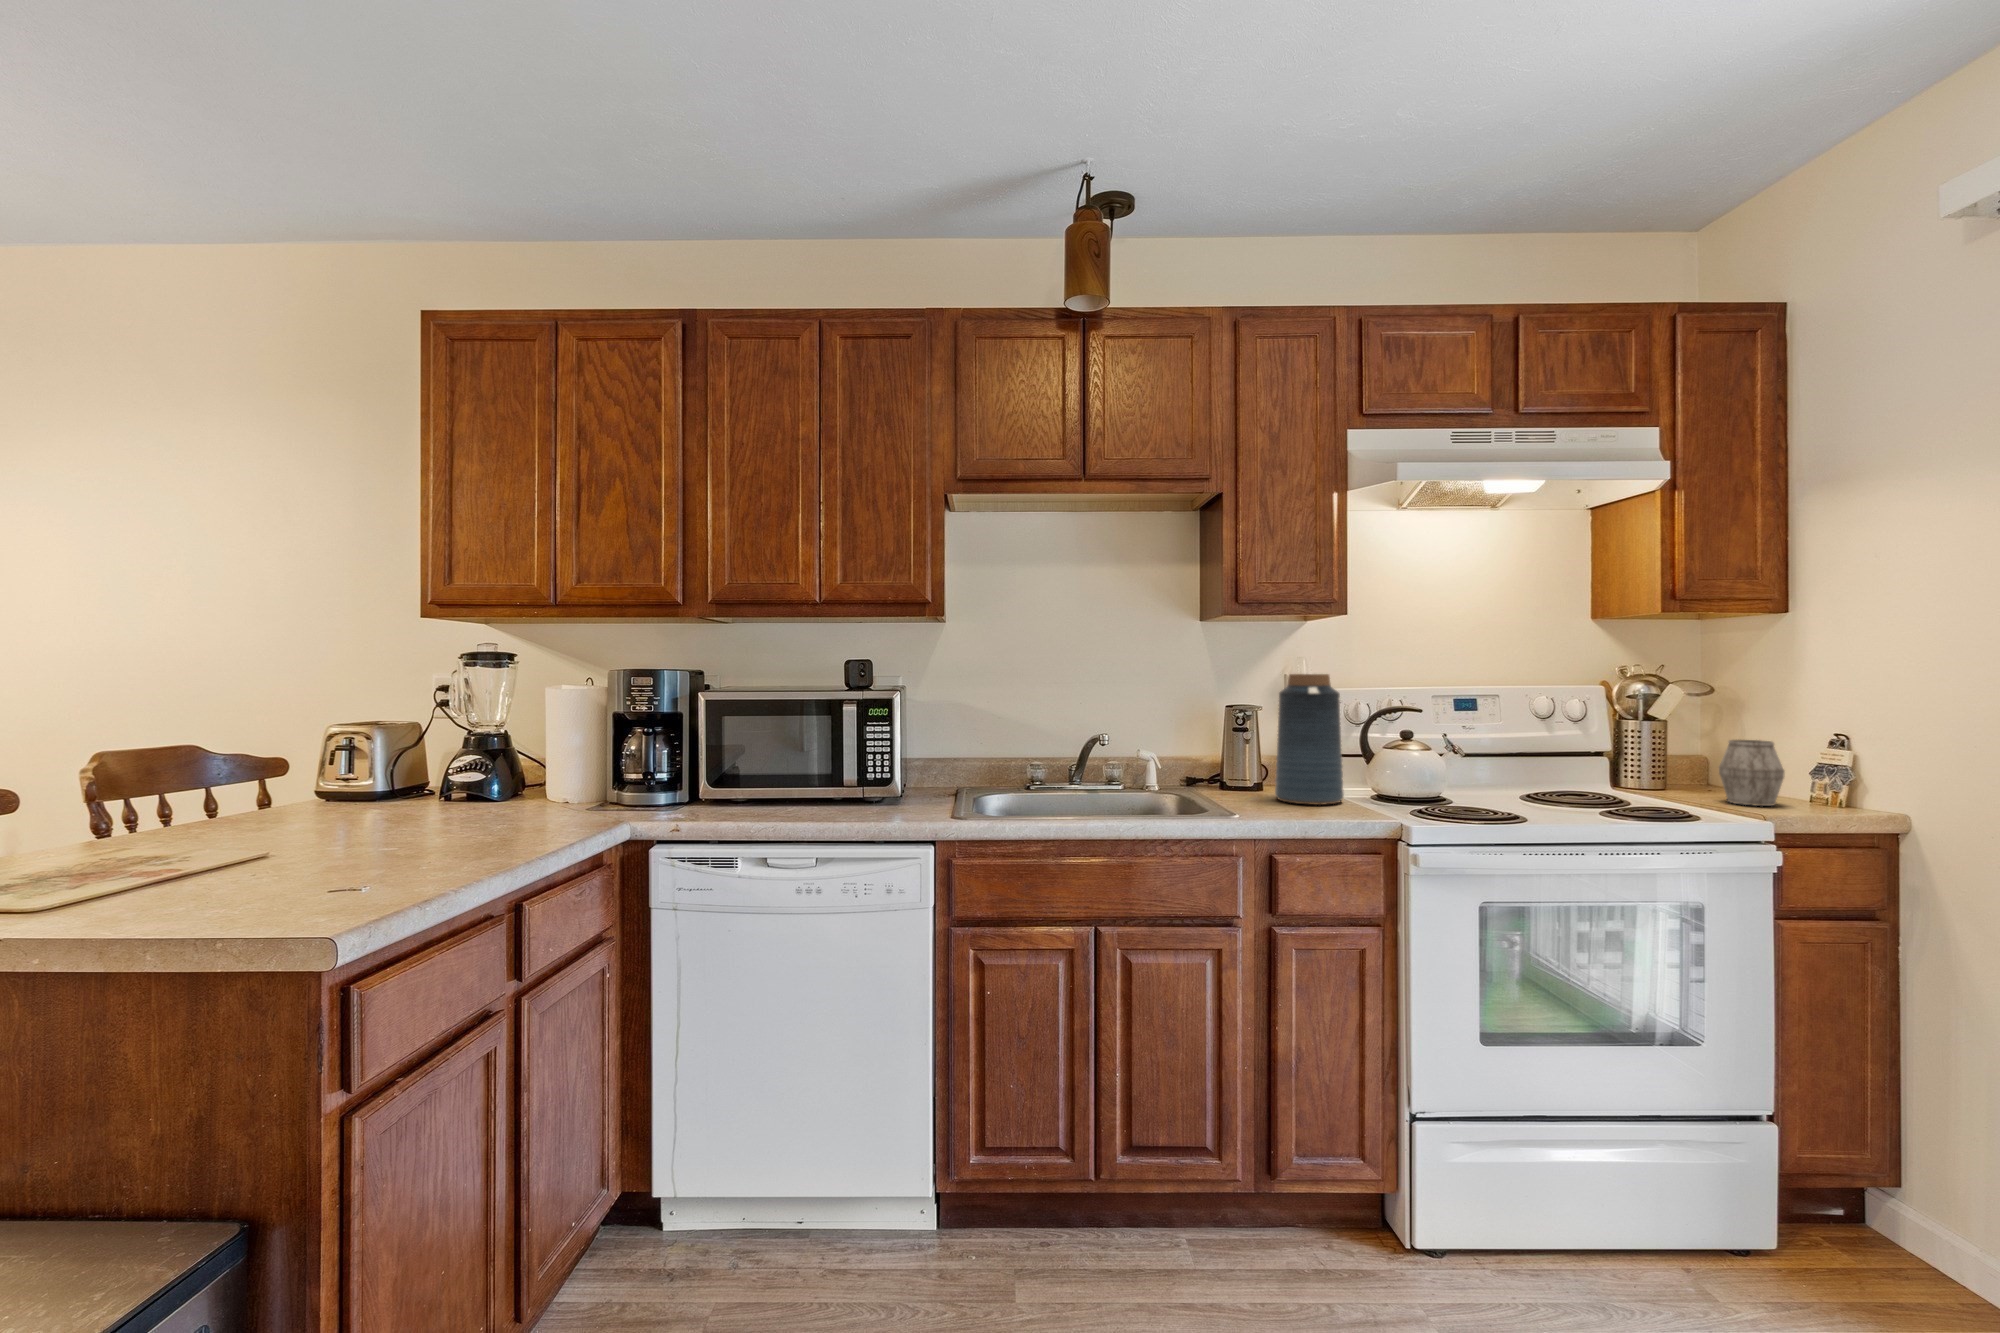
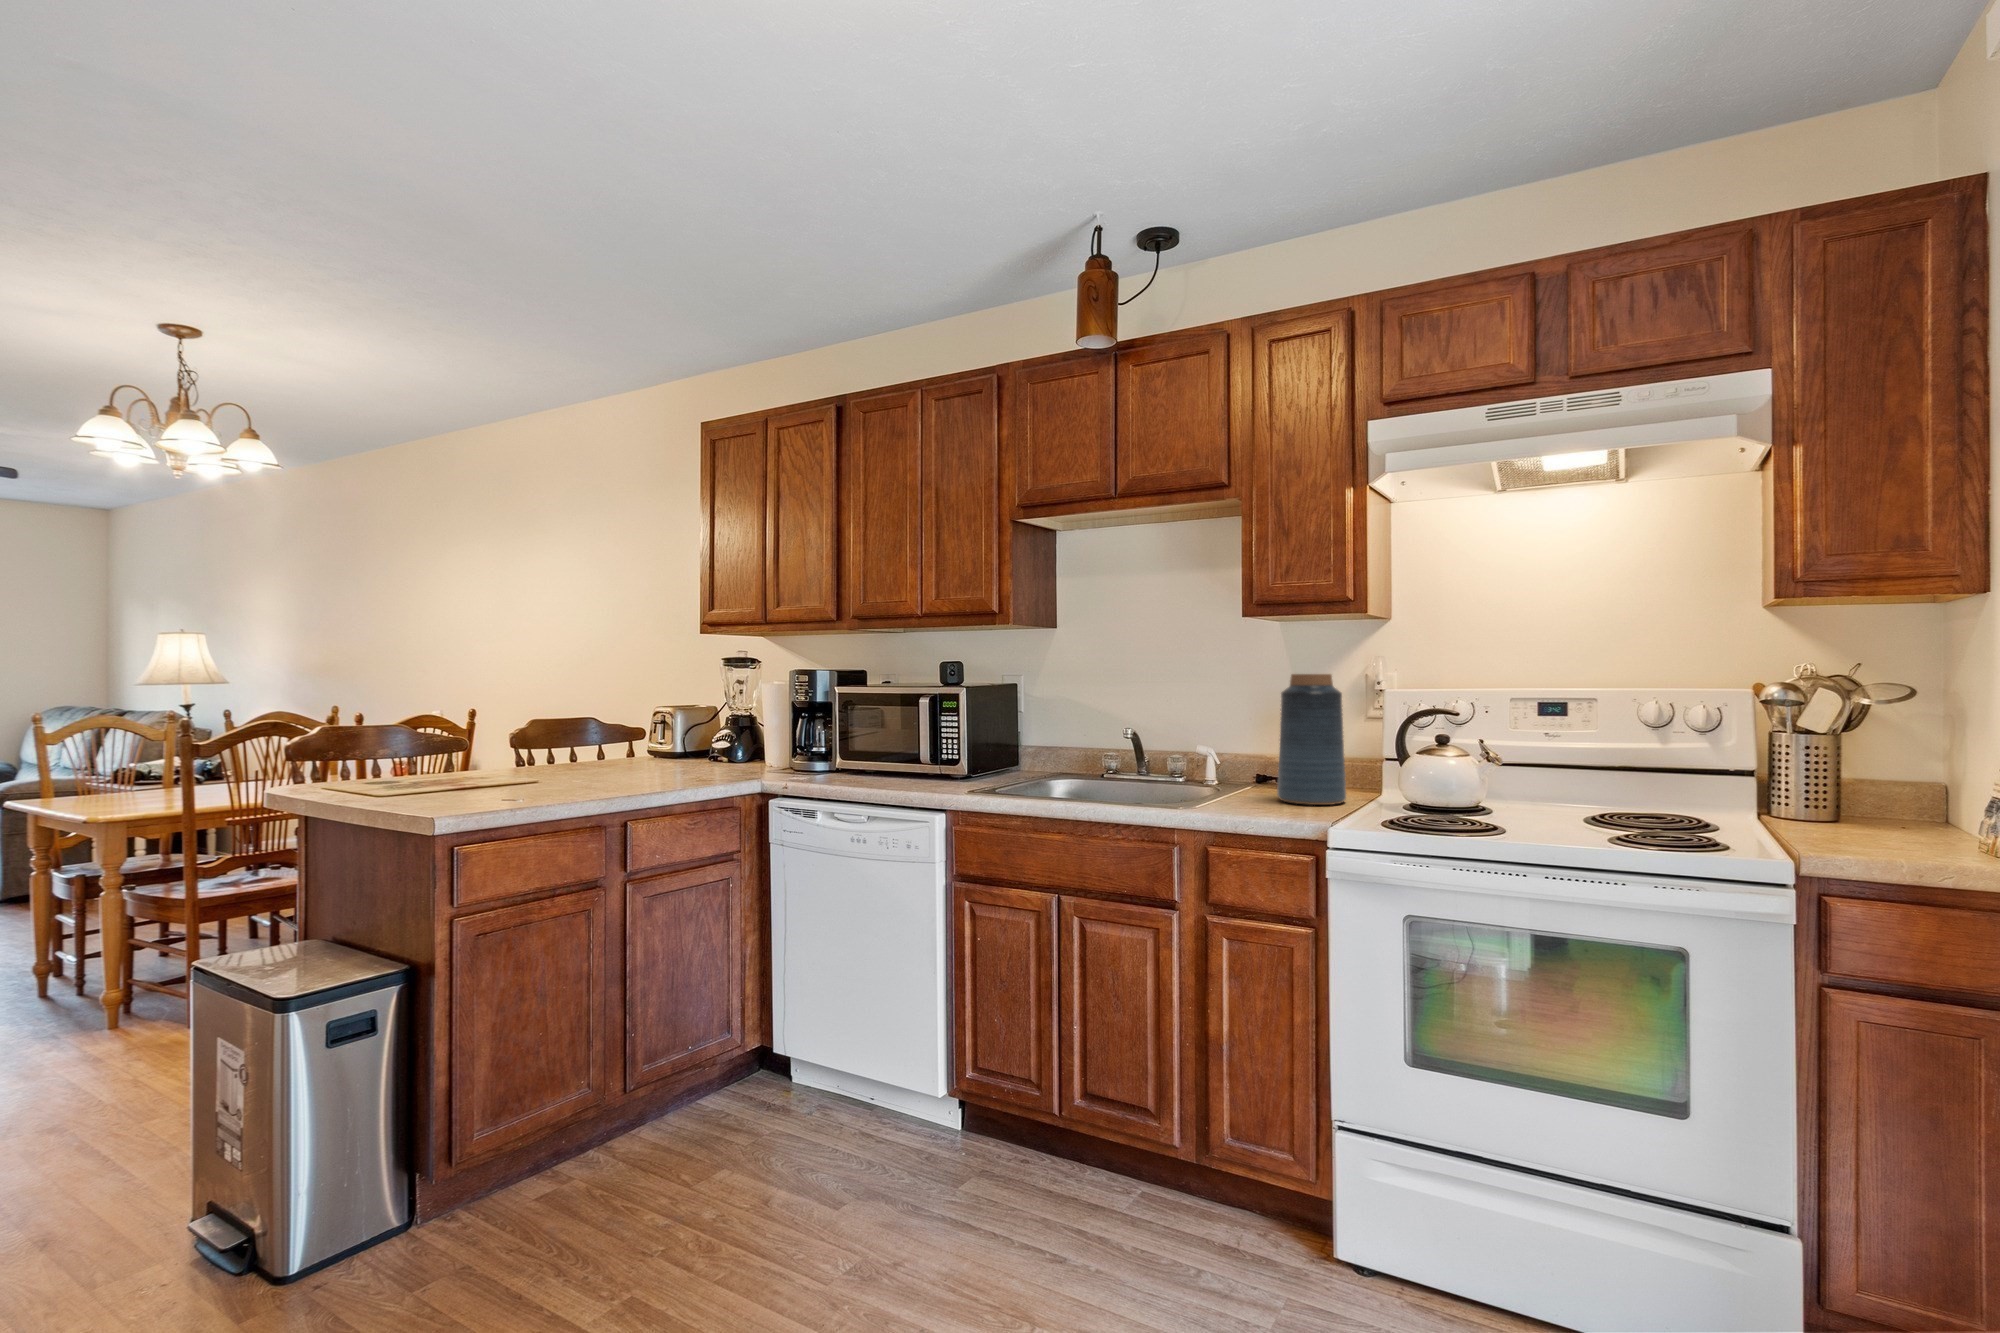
mug: present [1719,740,1784,806] -> none [1834,758,1925,845]

